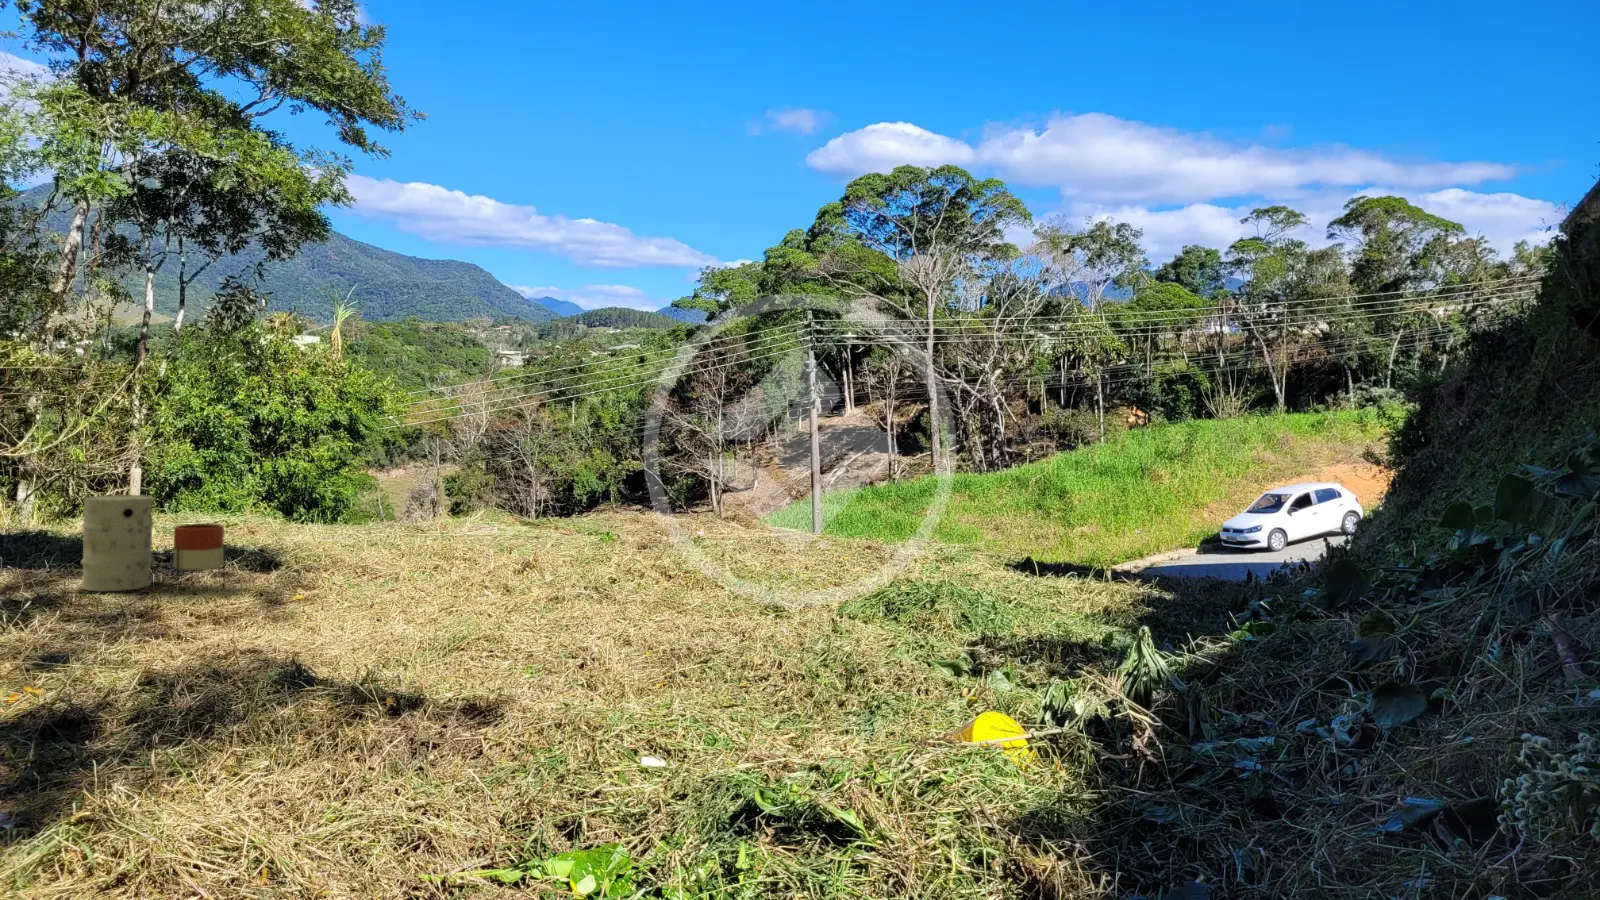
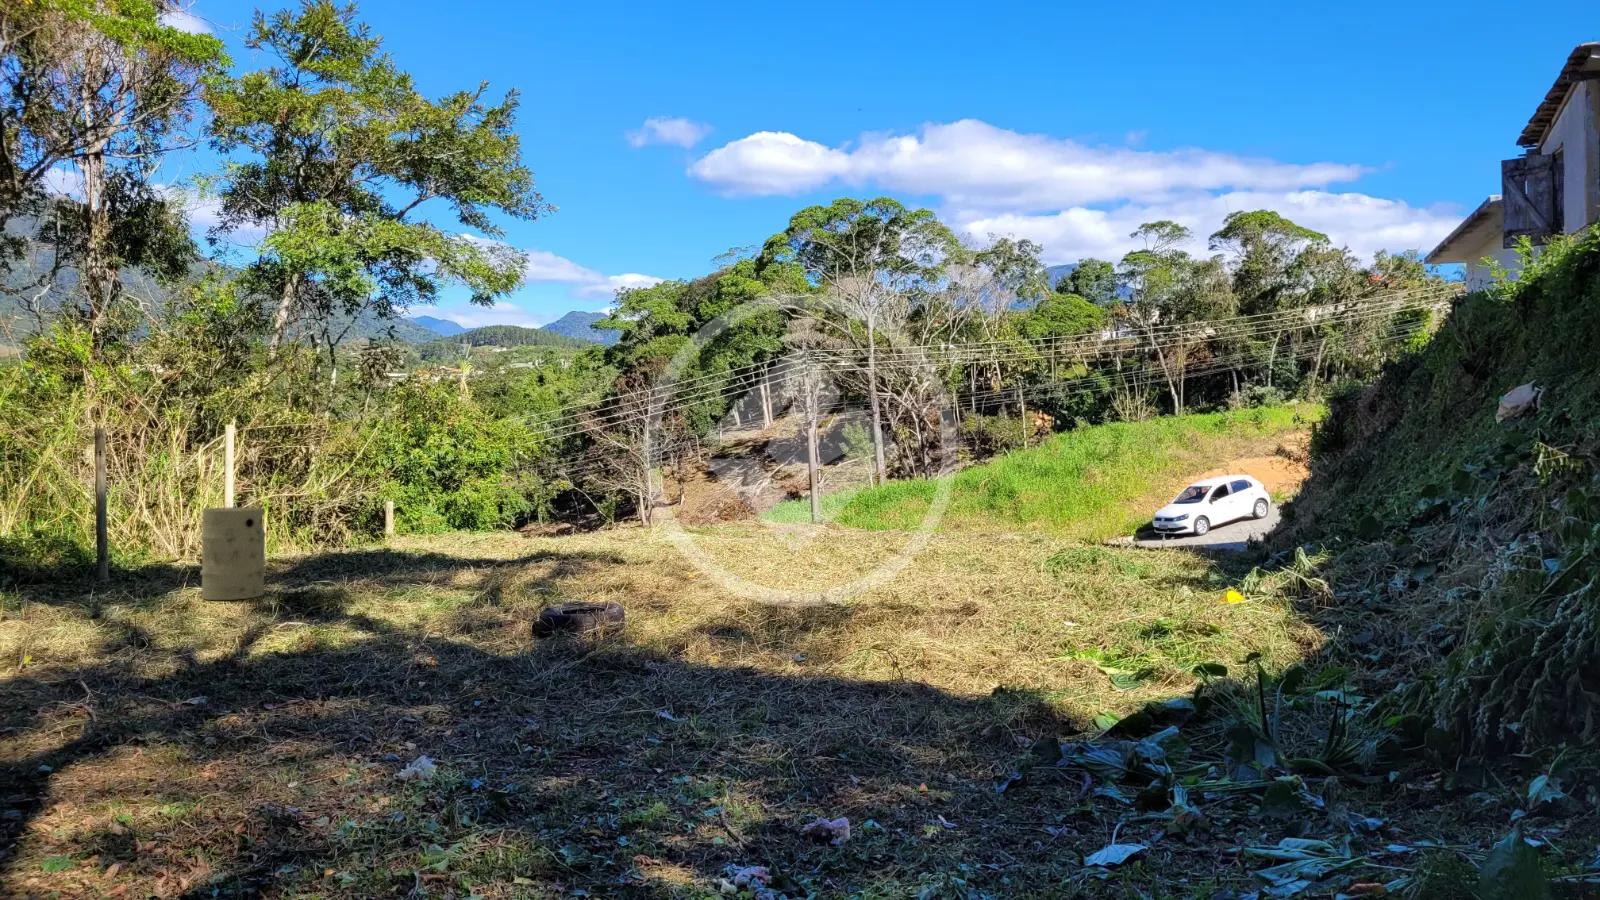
planter: present [173,524,226,592] -> none [295,532,343,598]

